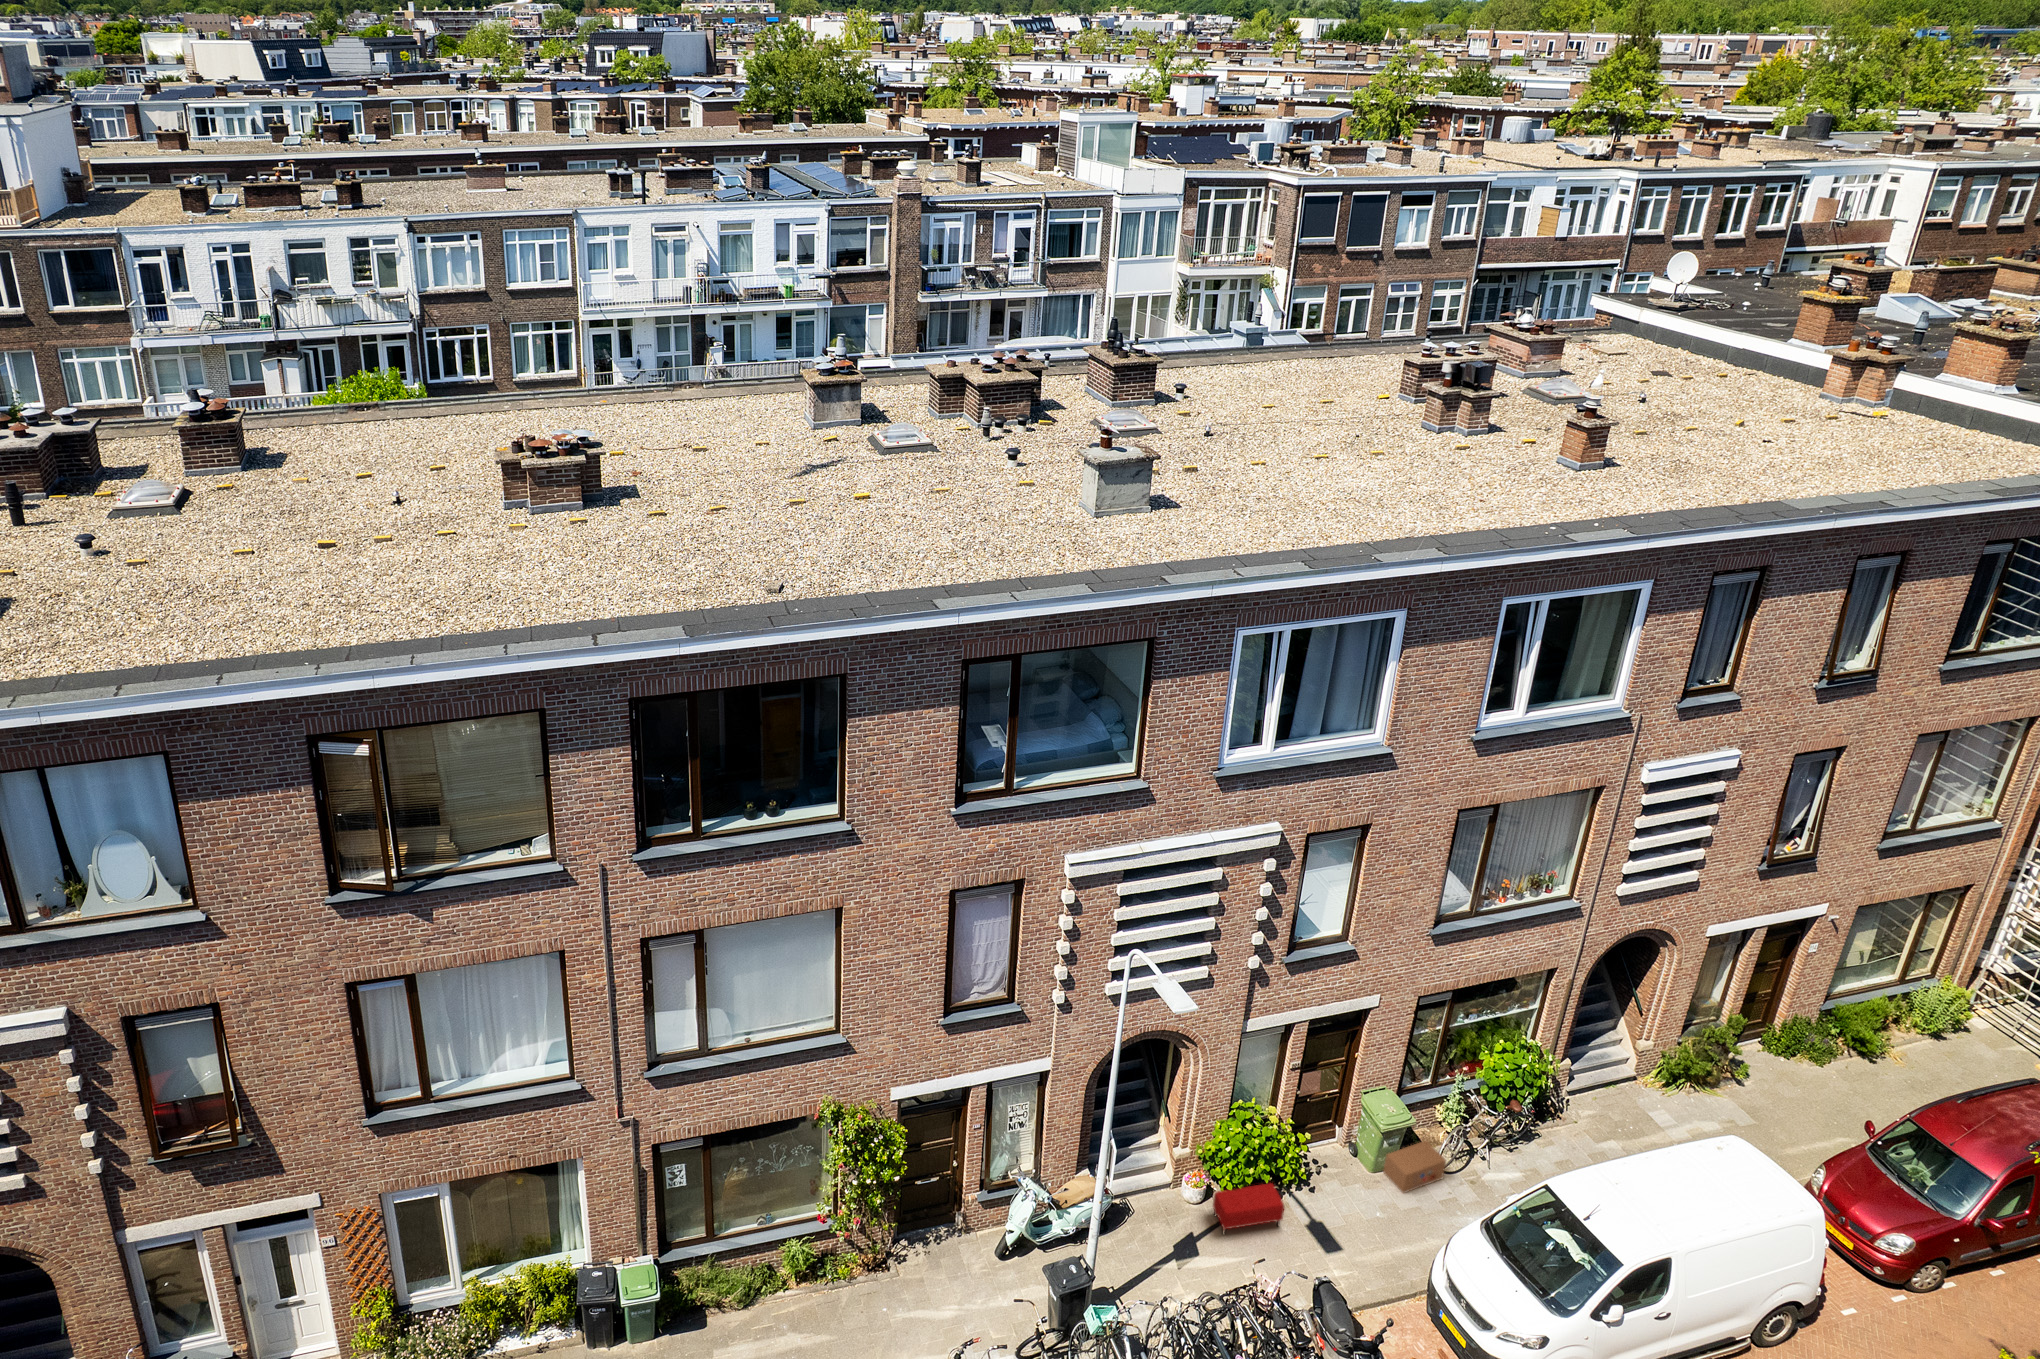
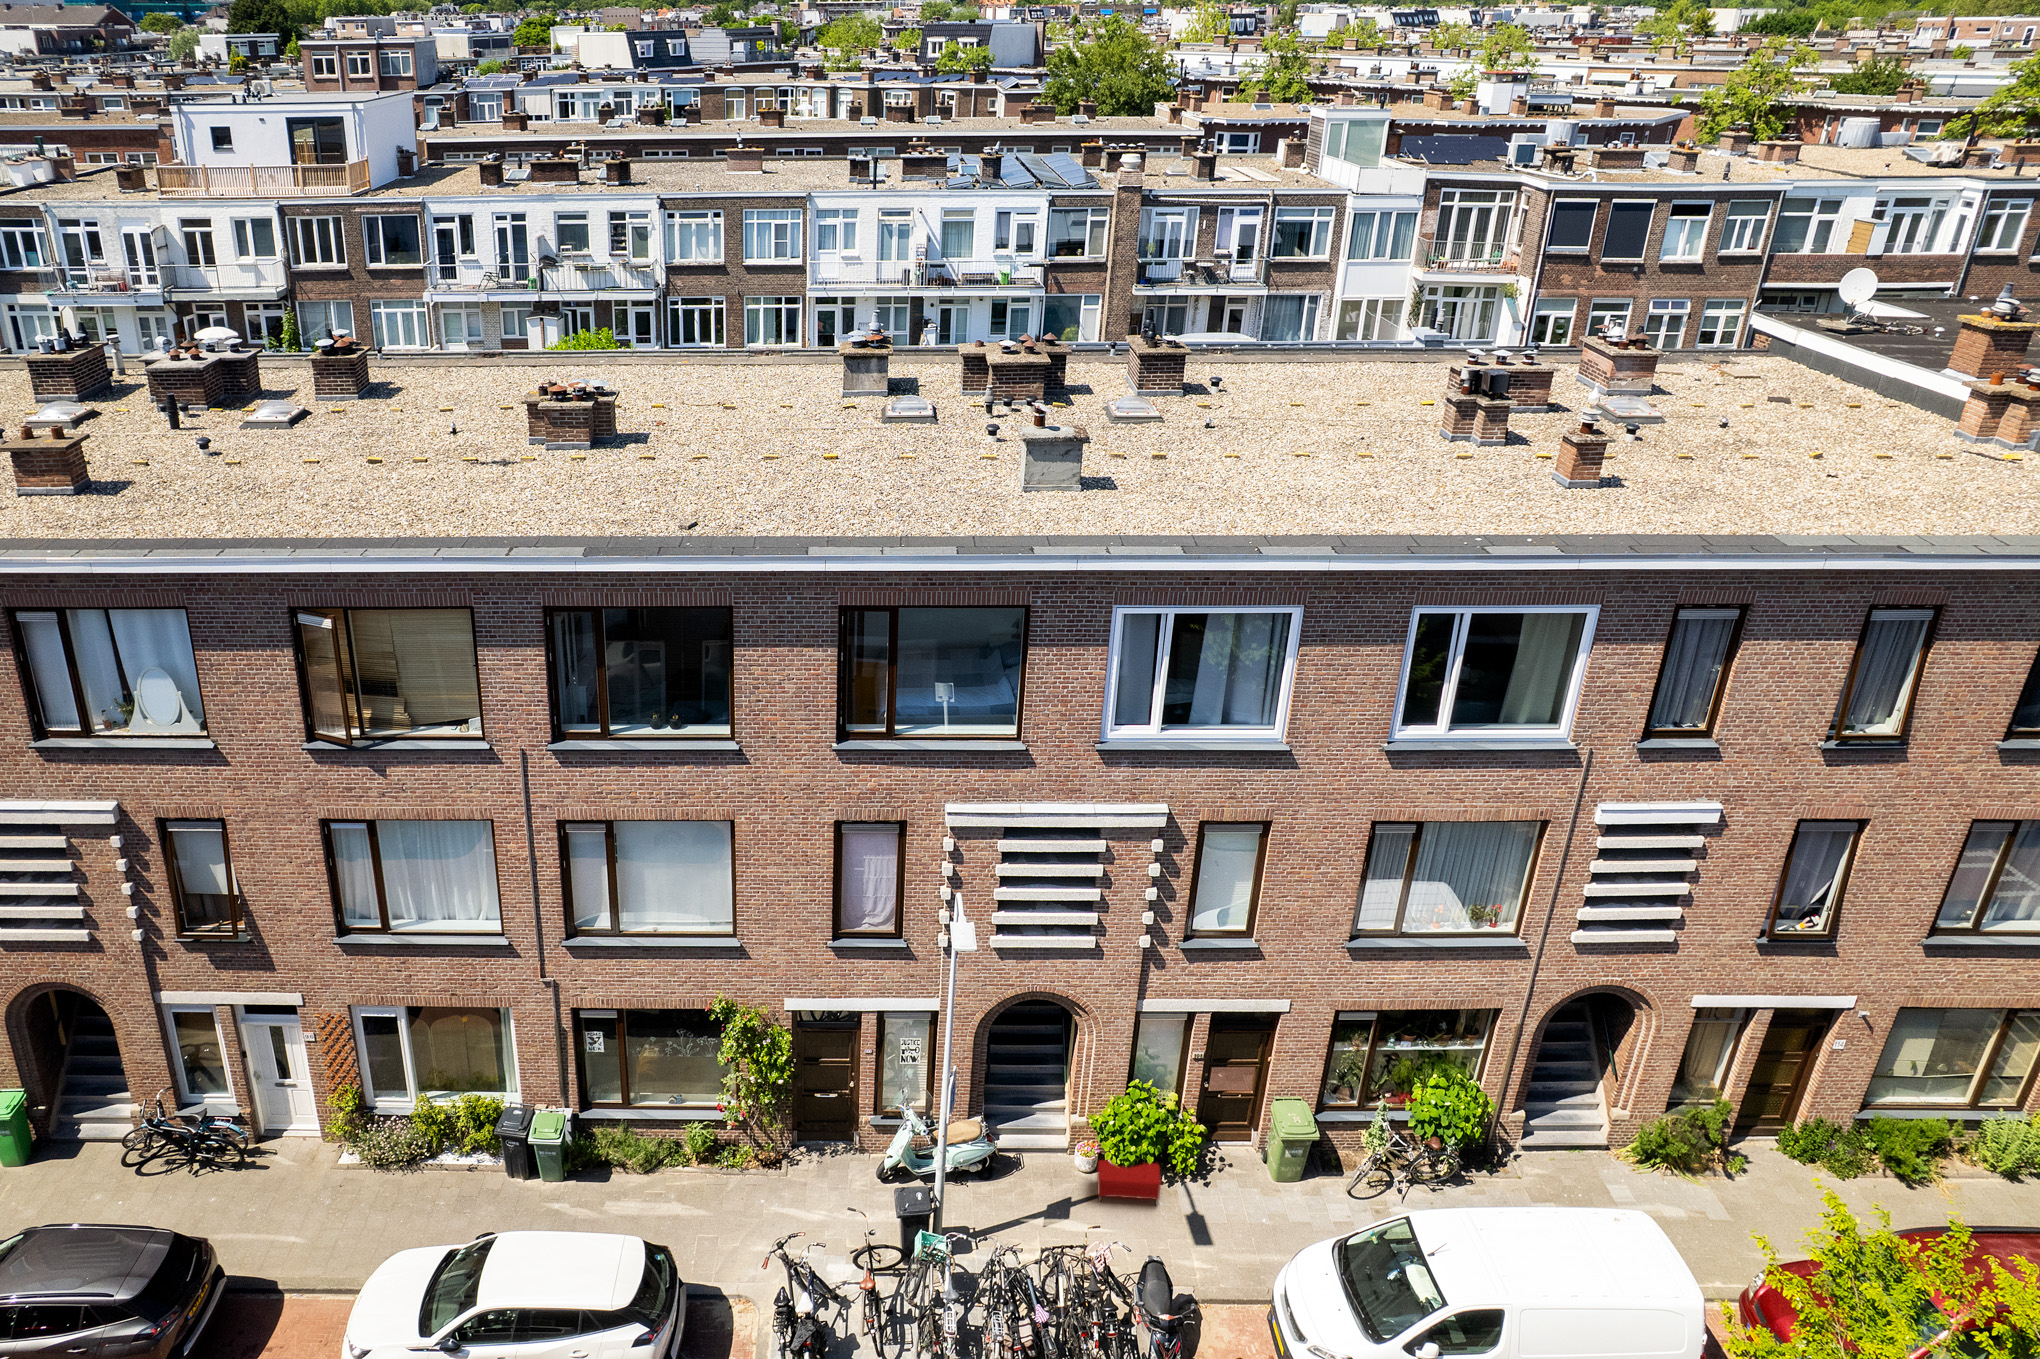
cardboard box: present [1383,1141,1446,1193] -> none [1287,1158,1349,1203]

